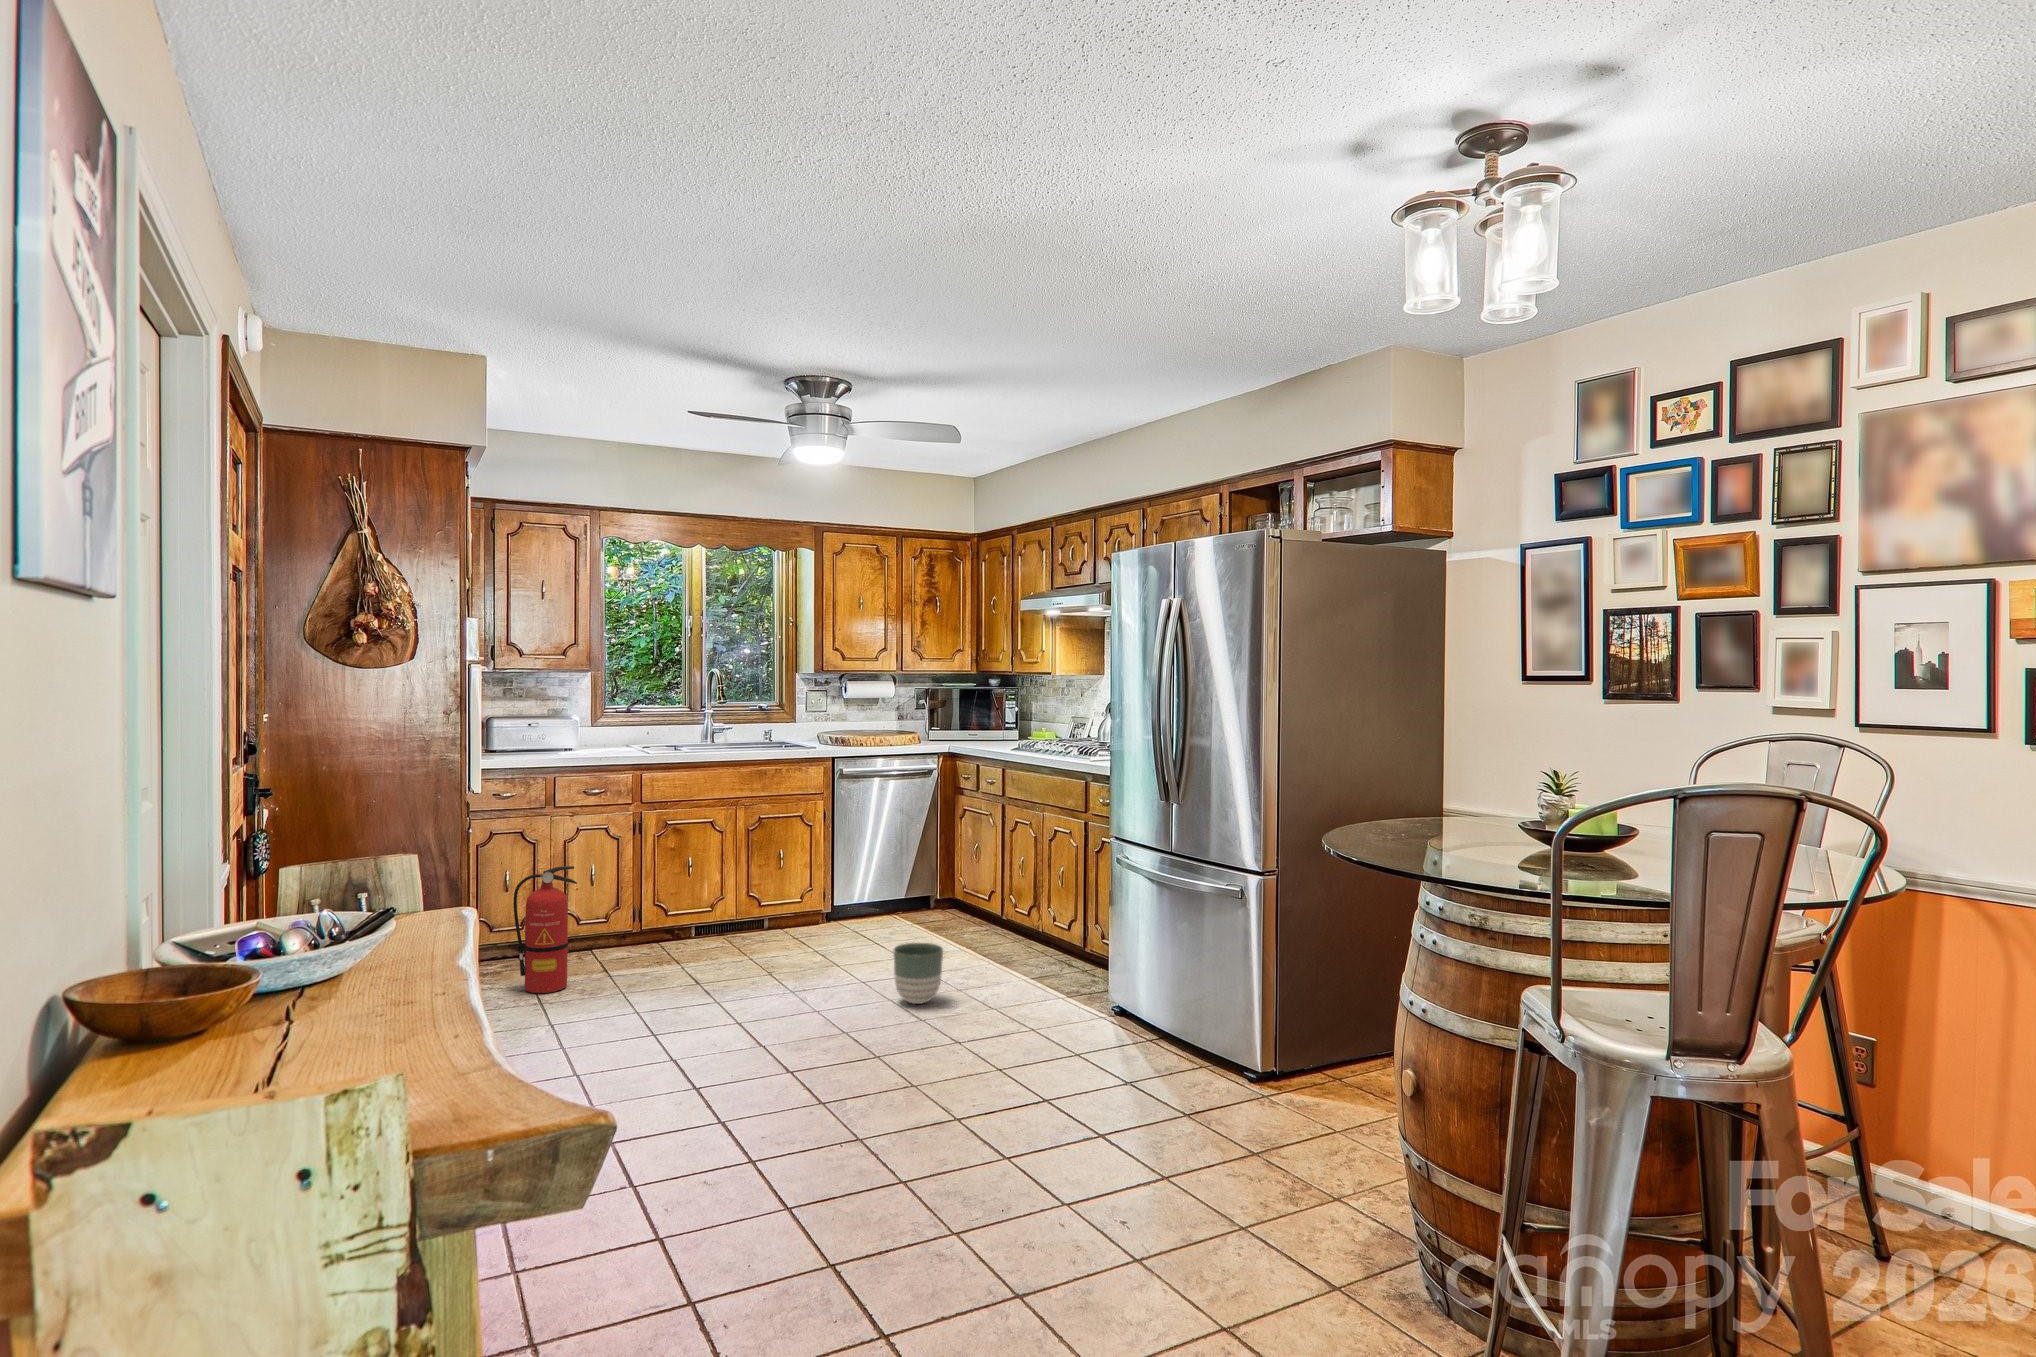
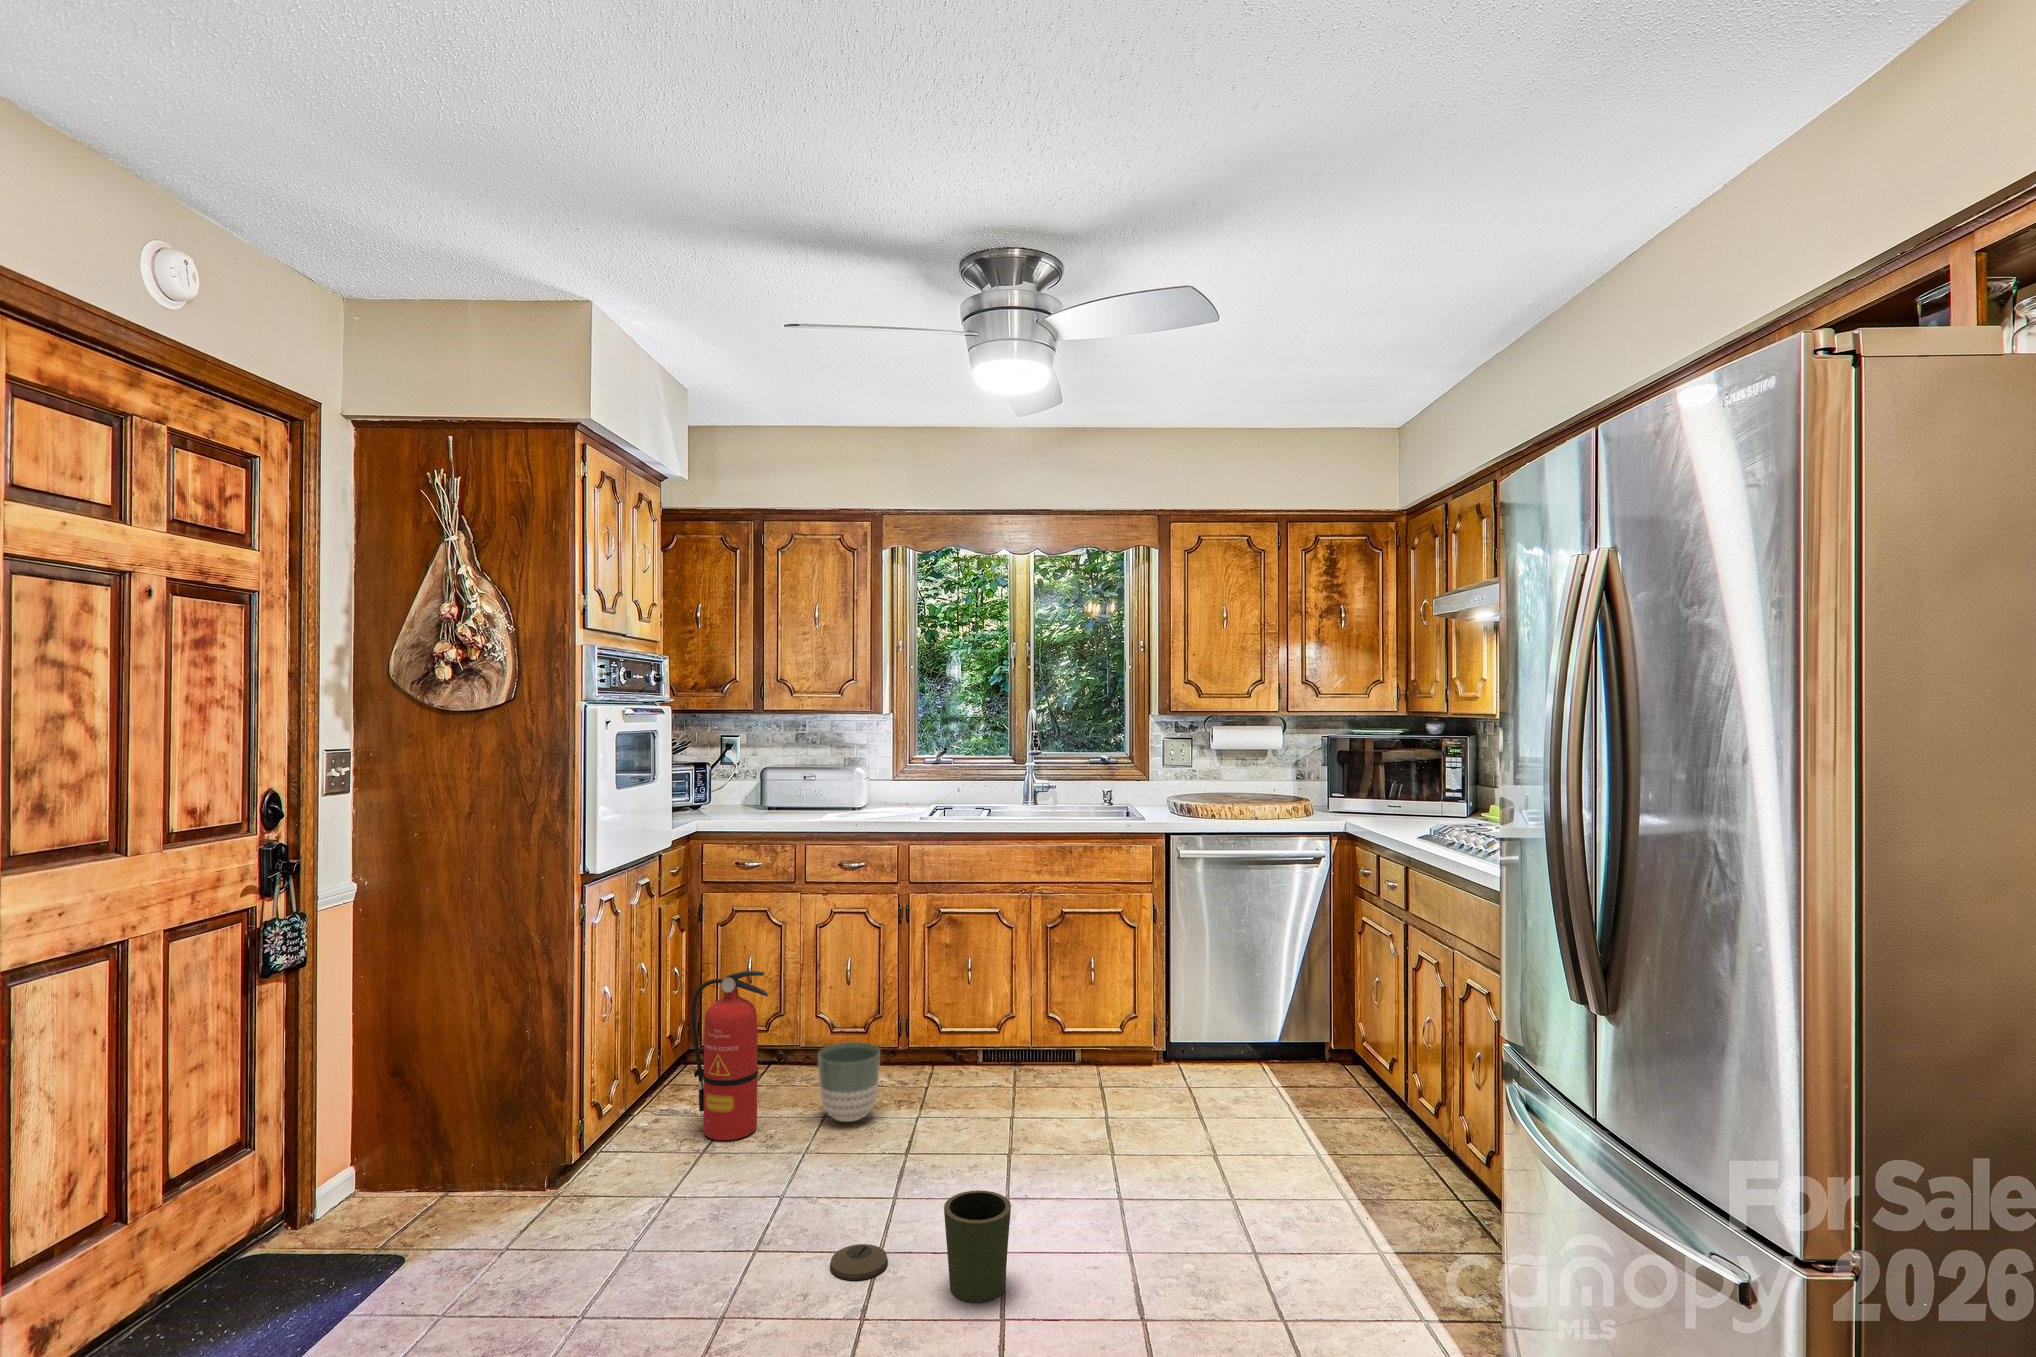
planter: present [893,943,943,1004] -> present [818,1042,880,1122]
trash can: none [705,965,827,1029] -> present [830,1190,1011,1303]

